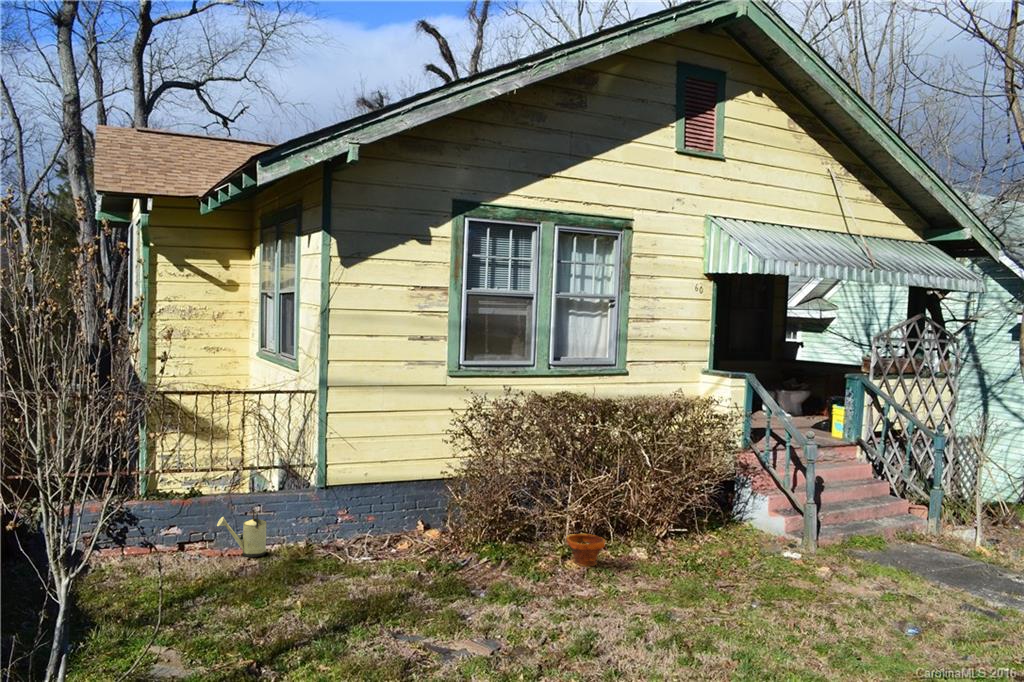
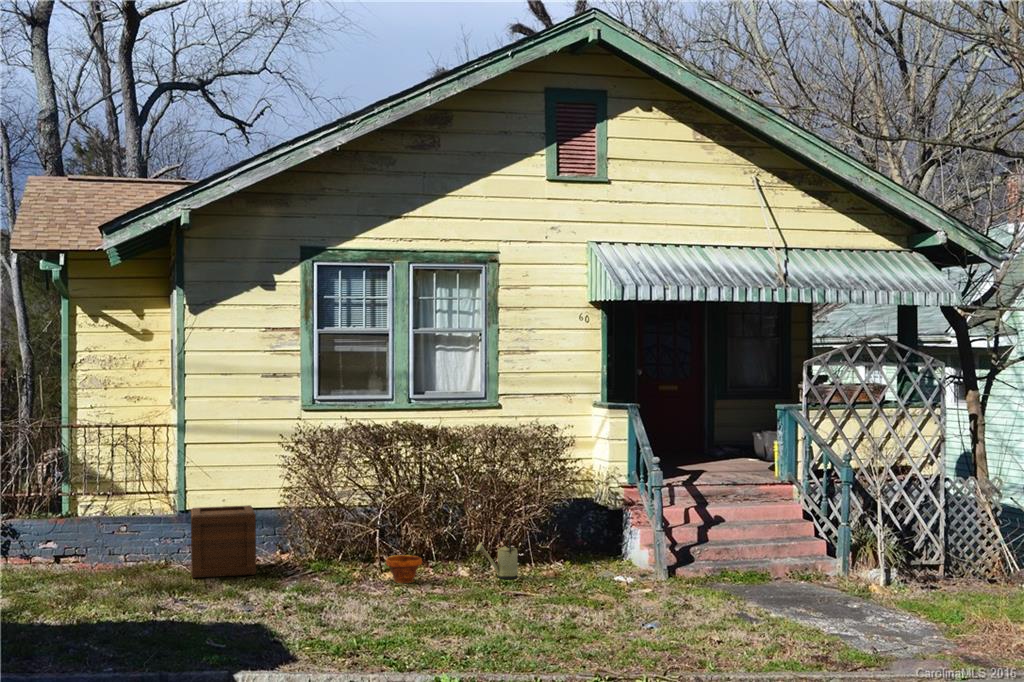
wooden crate: none [332,476,420,563] -> present [191,505,256,578]
watering can: present [217,509,268,557] -> present [476,537,518,579]

